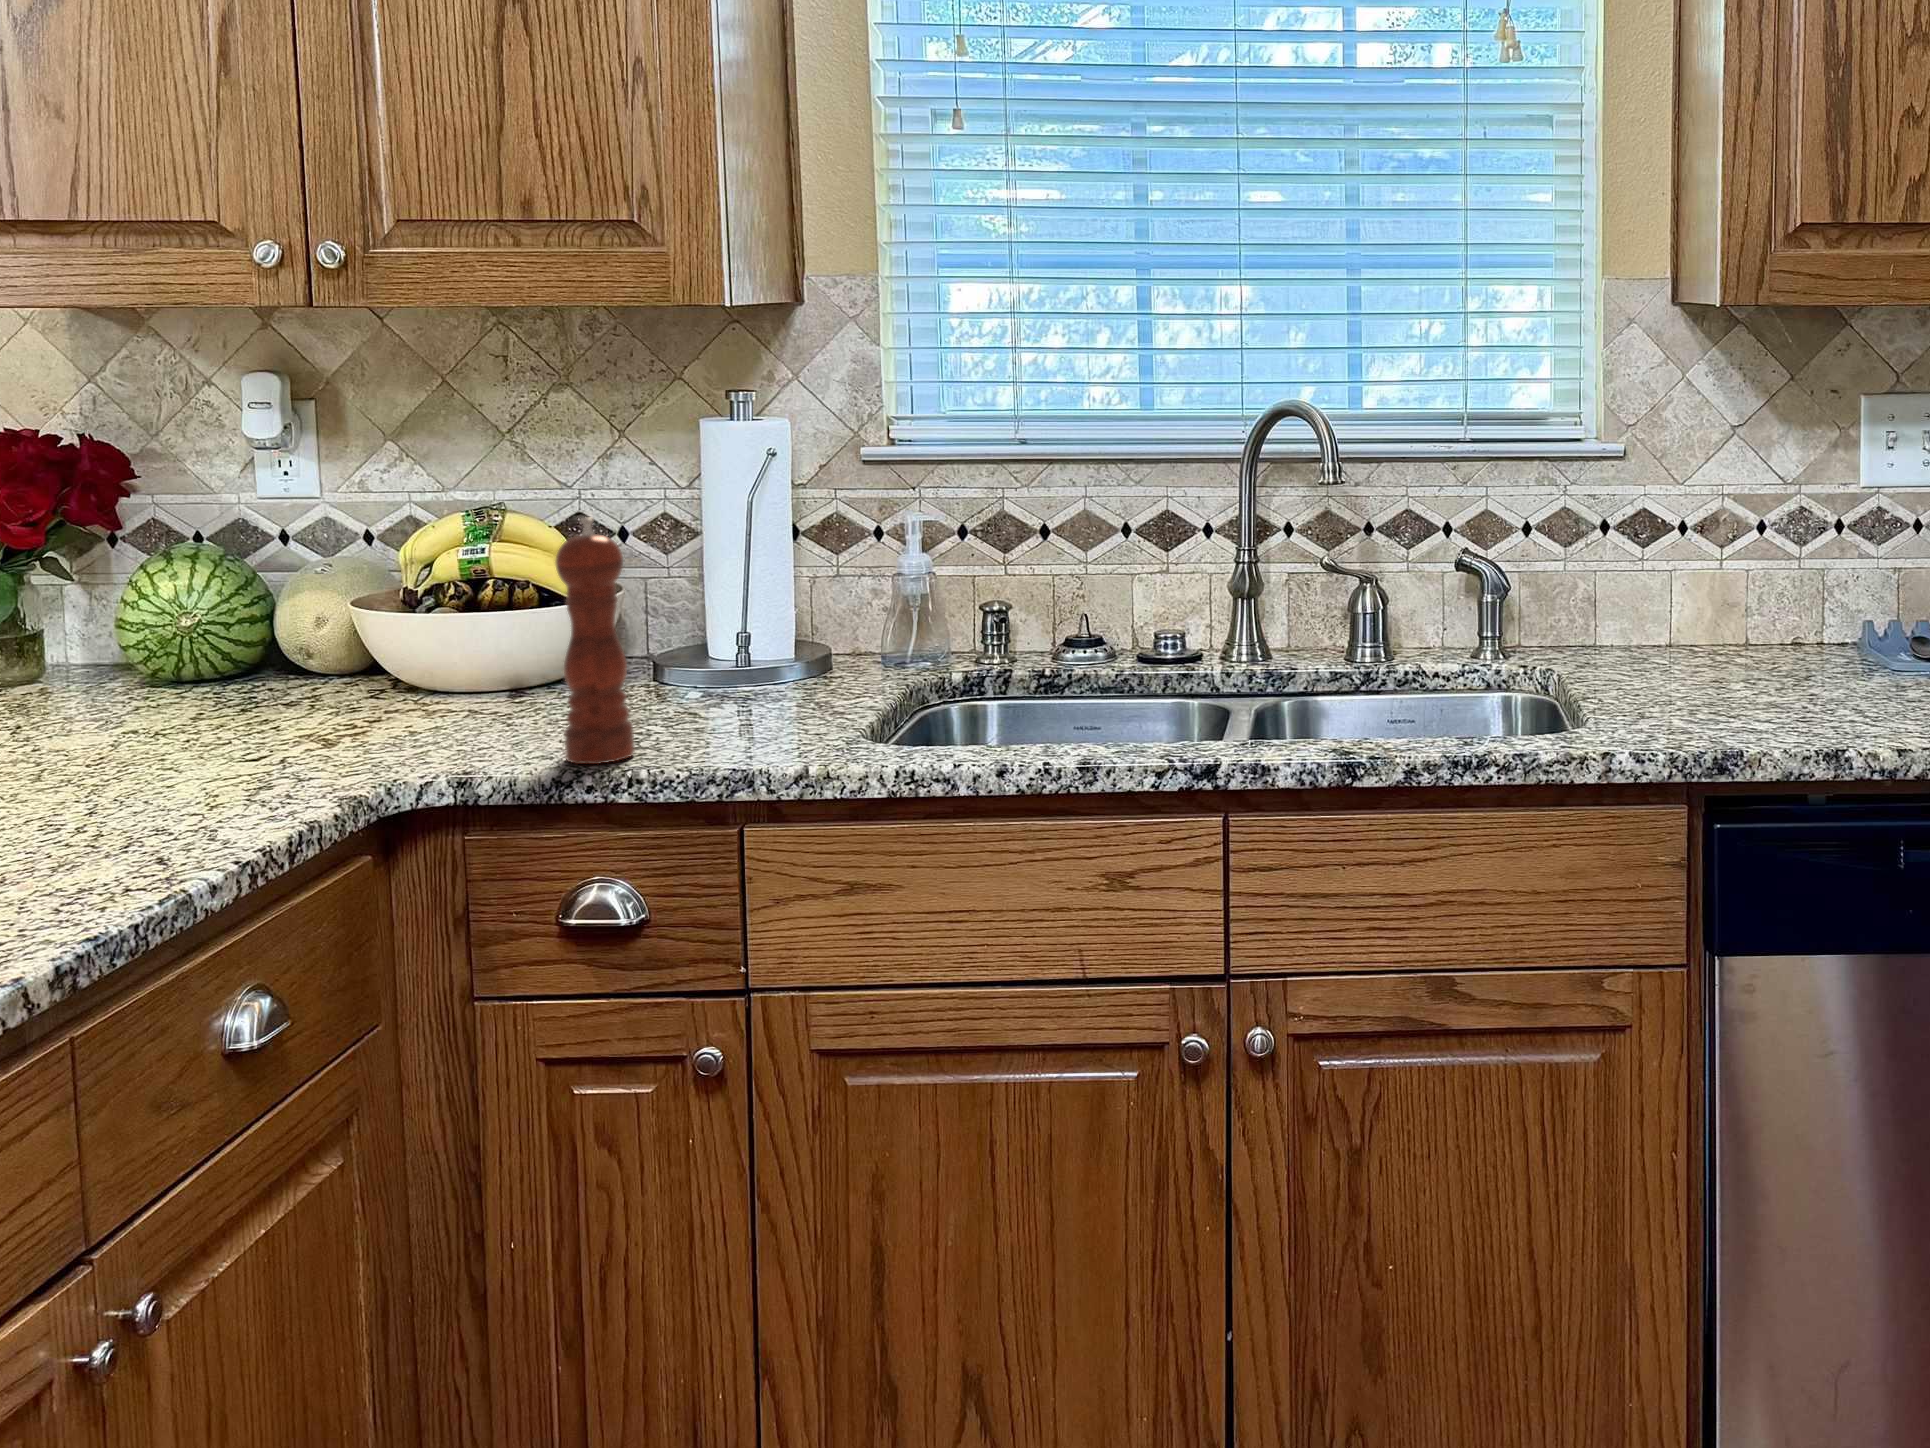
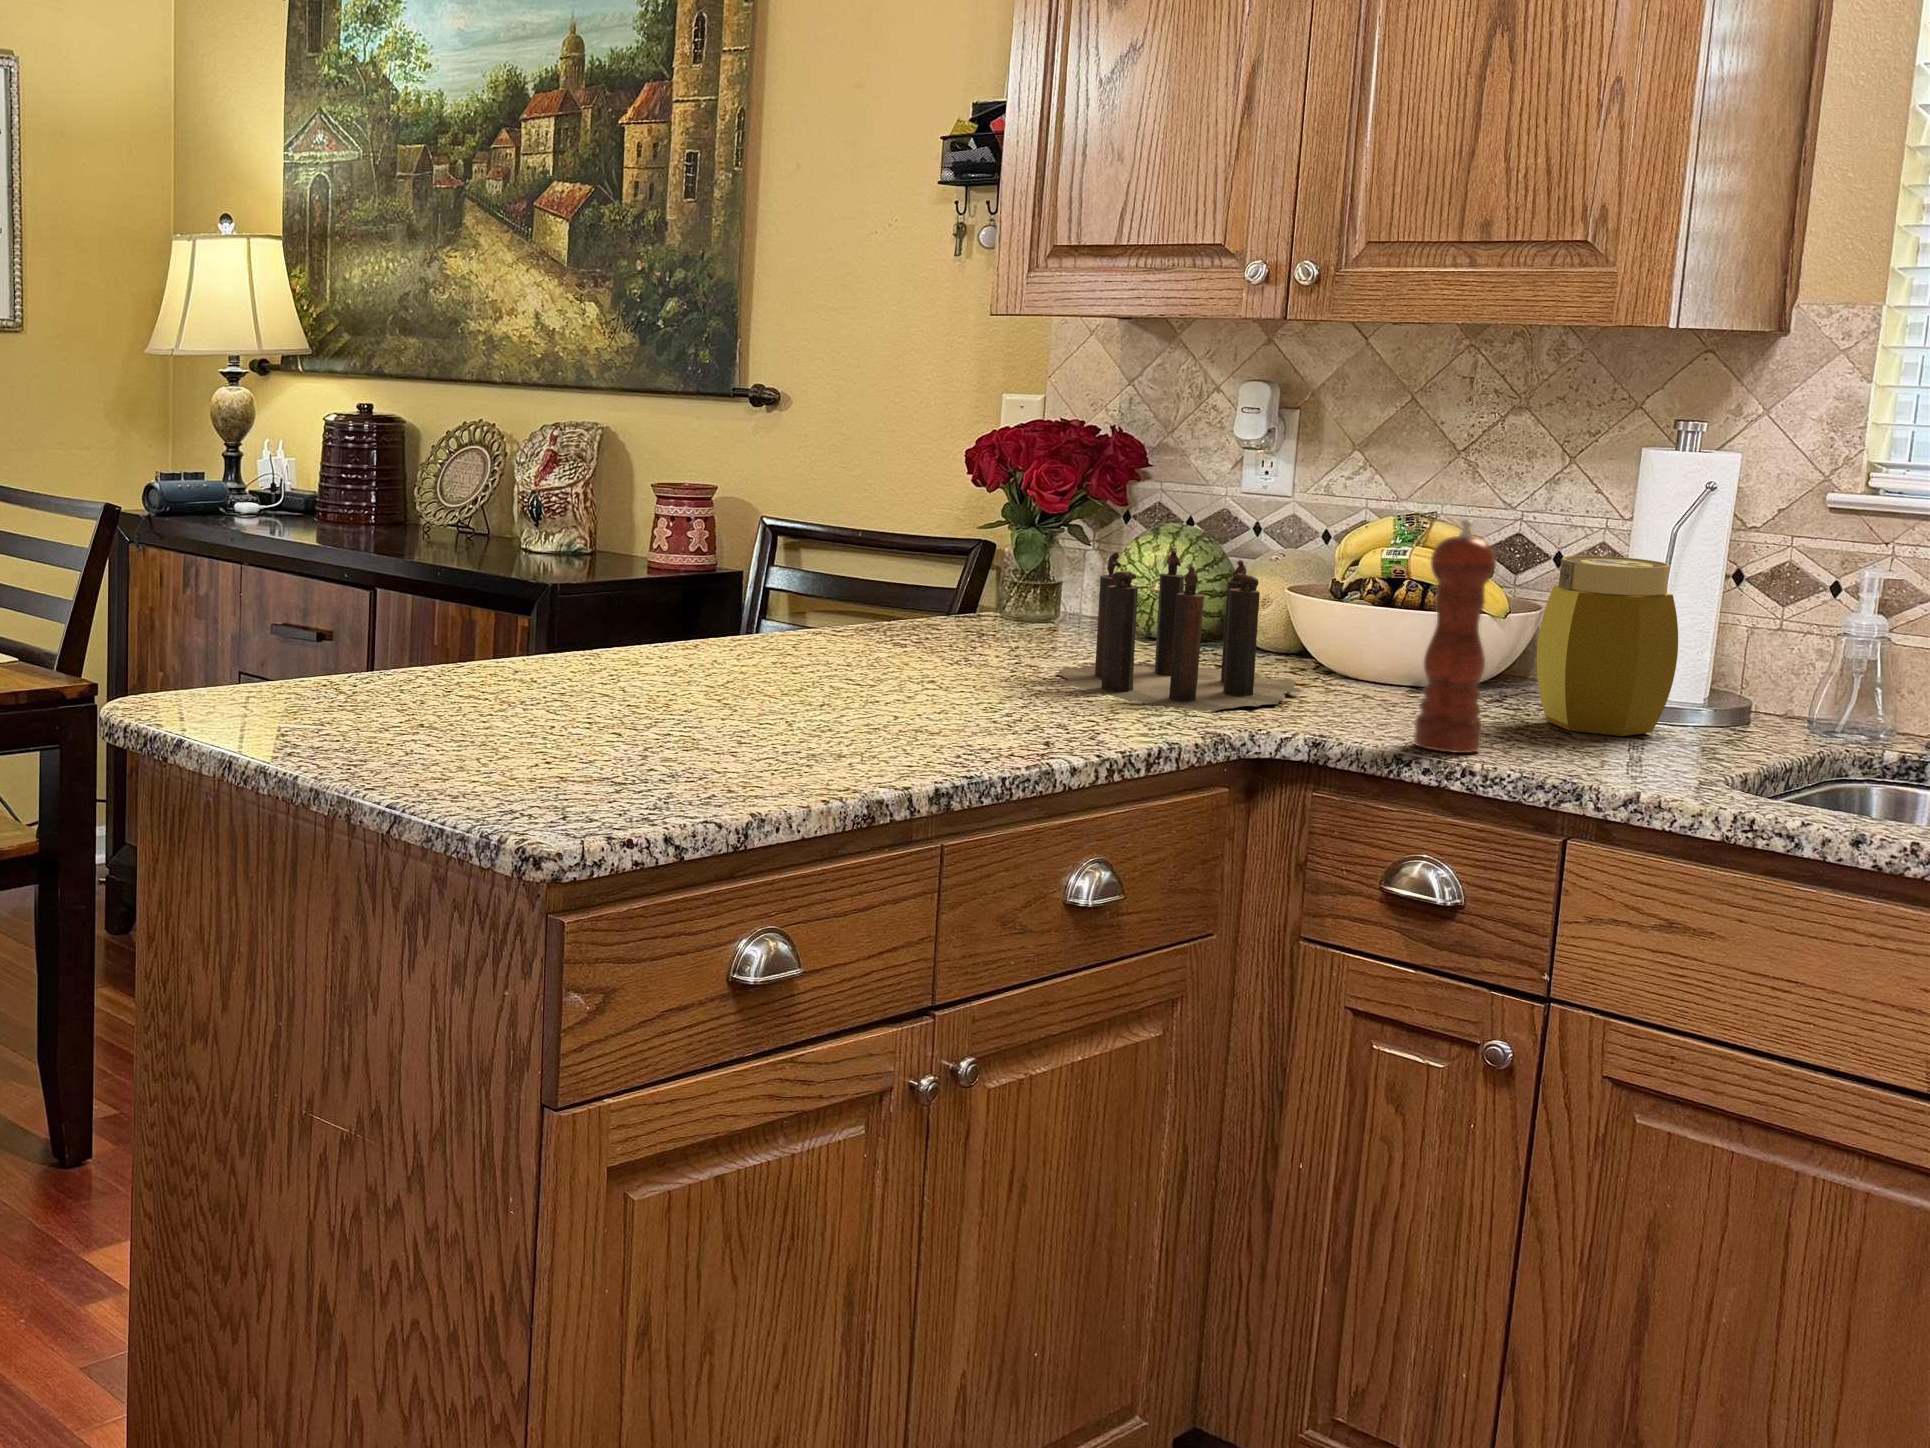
jar: none [645,527,775,707] -> present [1537,556,1678,736]
candle: none [48,582,467,785] -> present [1057,548,1301,712]

